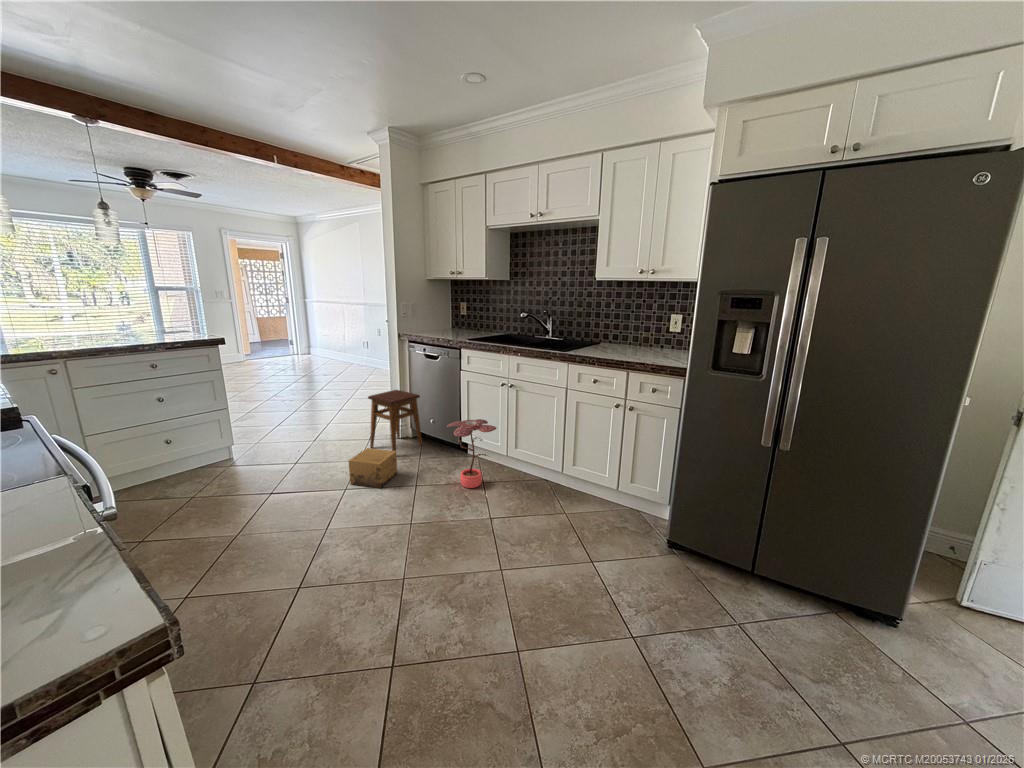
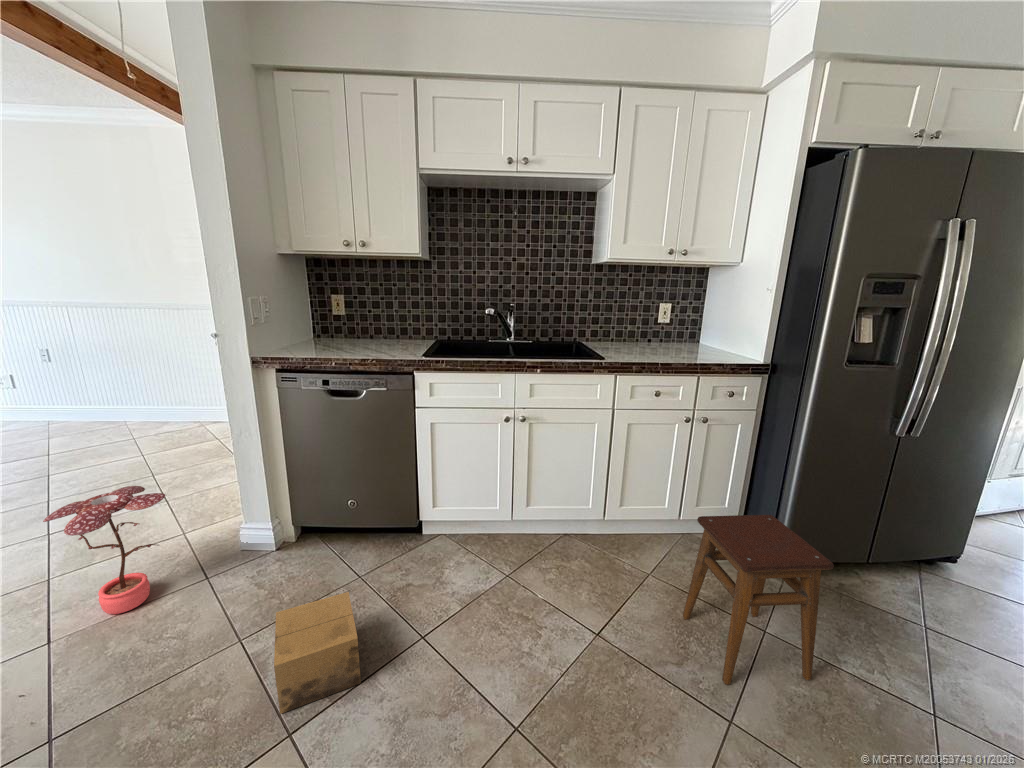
stool: present [368,390,422,451] -> present [683,515,834,685]
potted plant: present [447,419,496,488] -> present [43,486,165,614]

